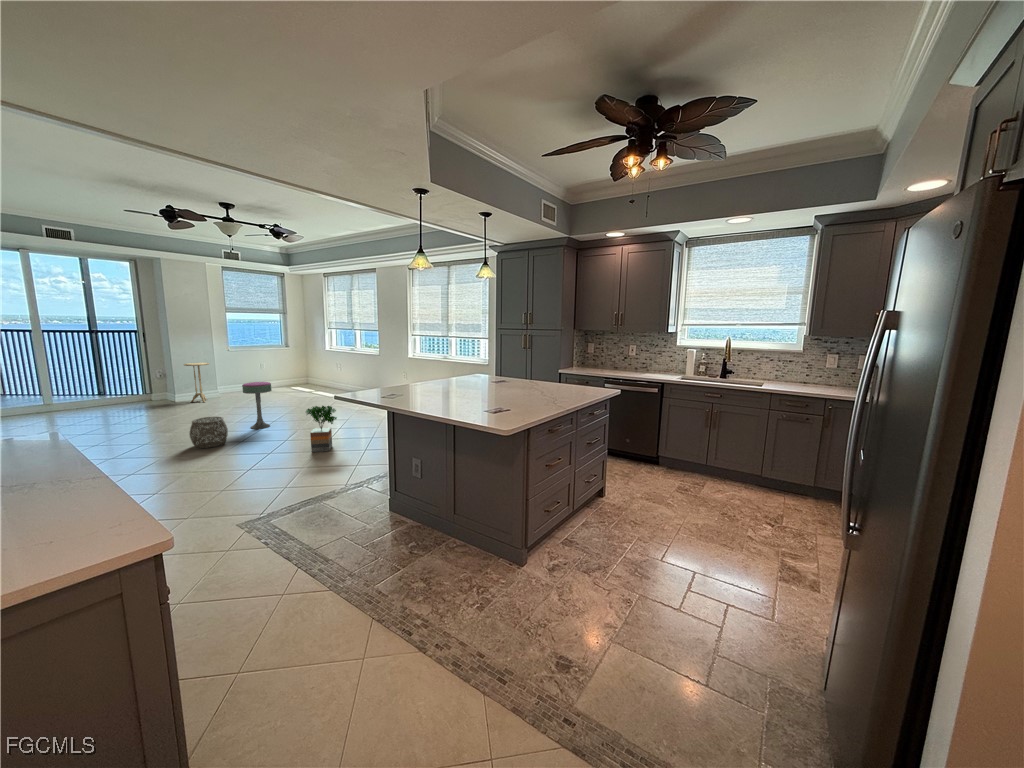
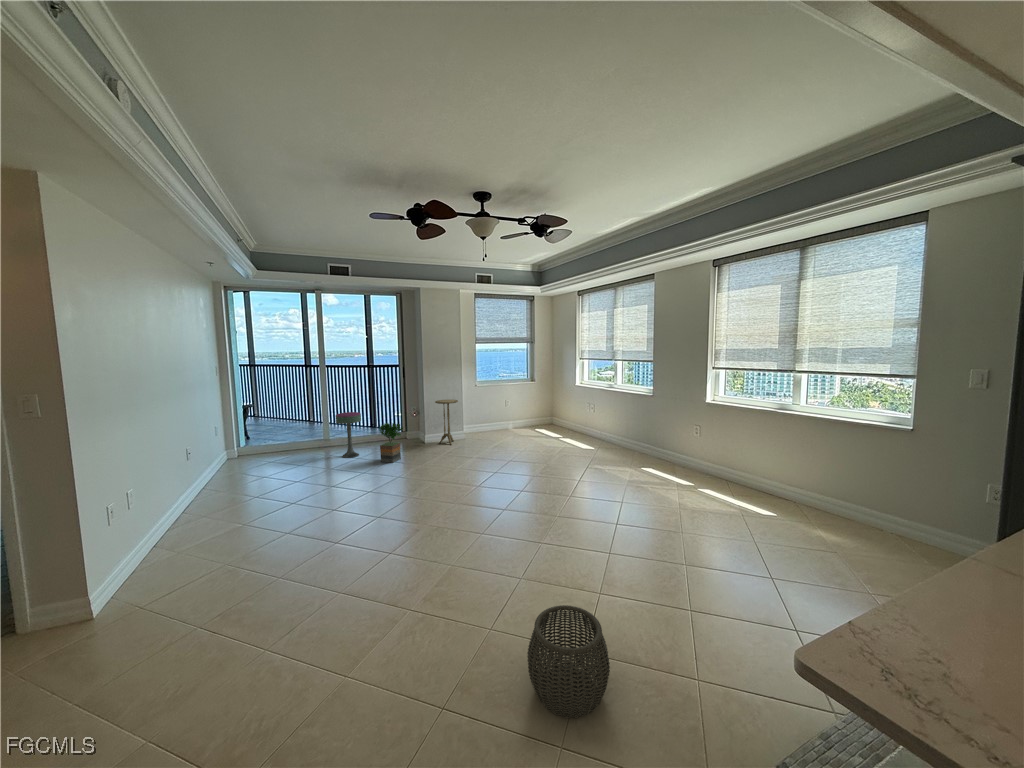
bar stool: present [242,382,272,429] -> present [336,412,361,458]
potted tree: present [306,406,337,452] -> present [380,423,403,463]
woven basket: present [190,417,228,448] -> present [527,605,610,718]

